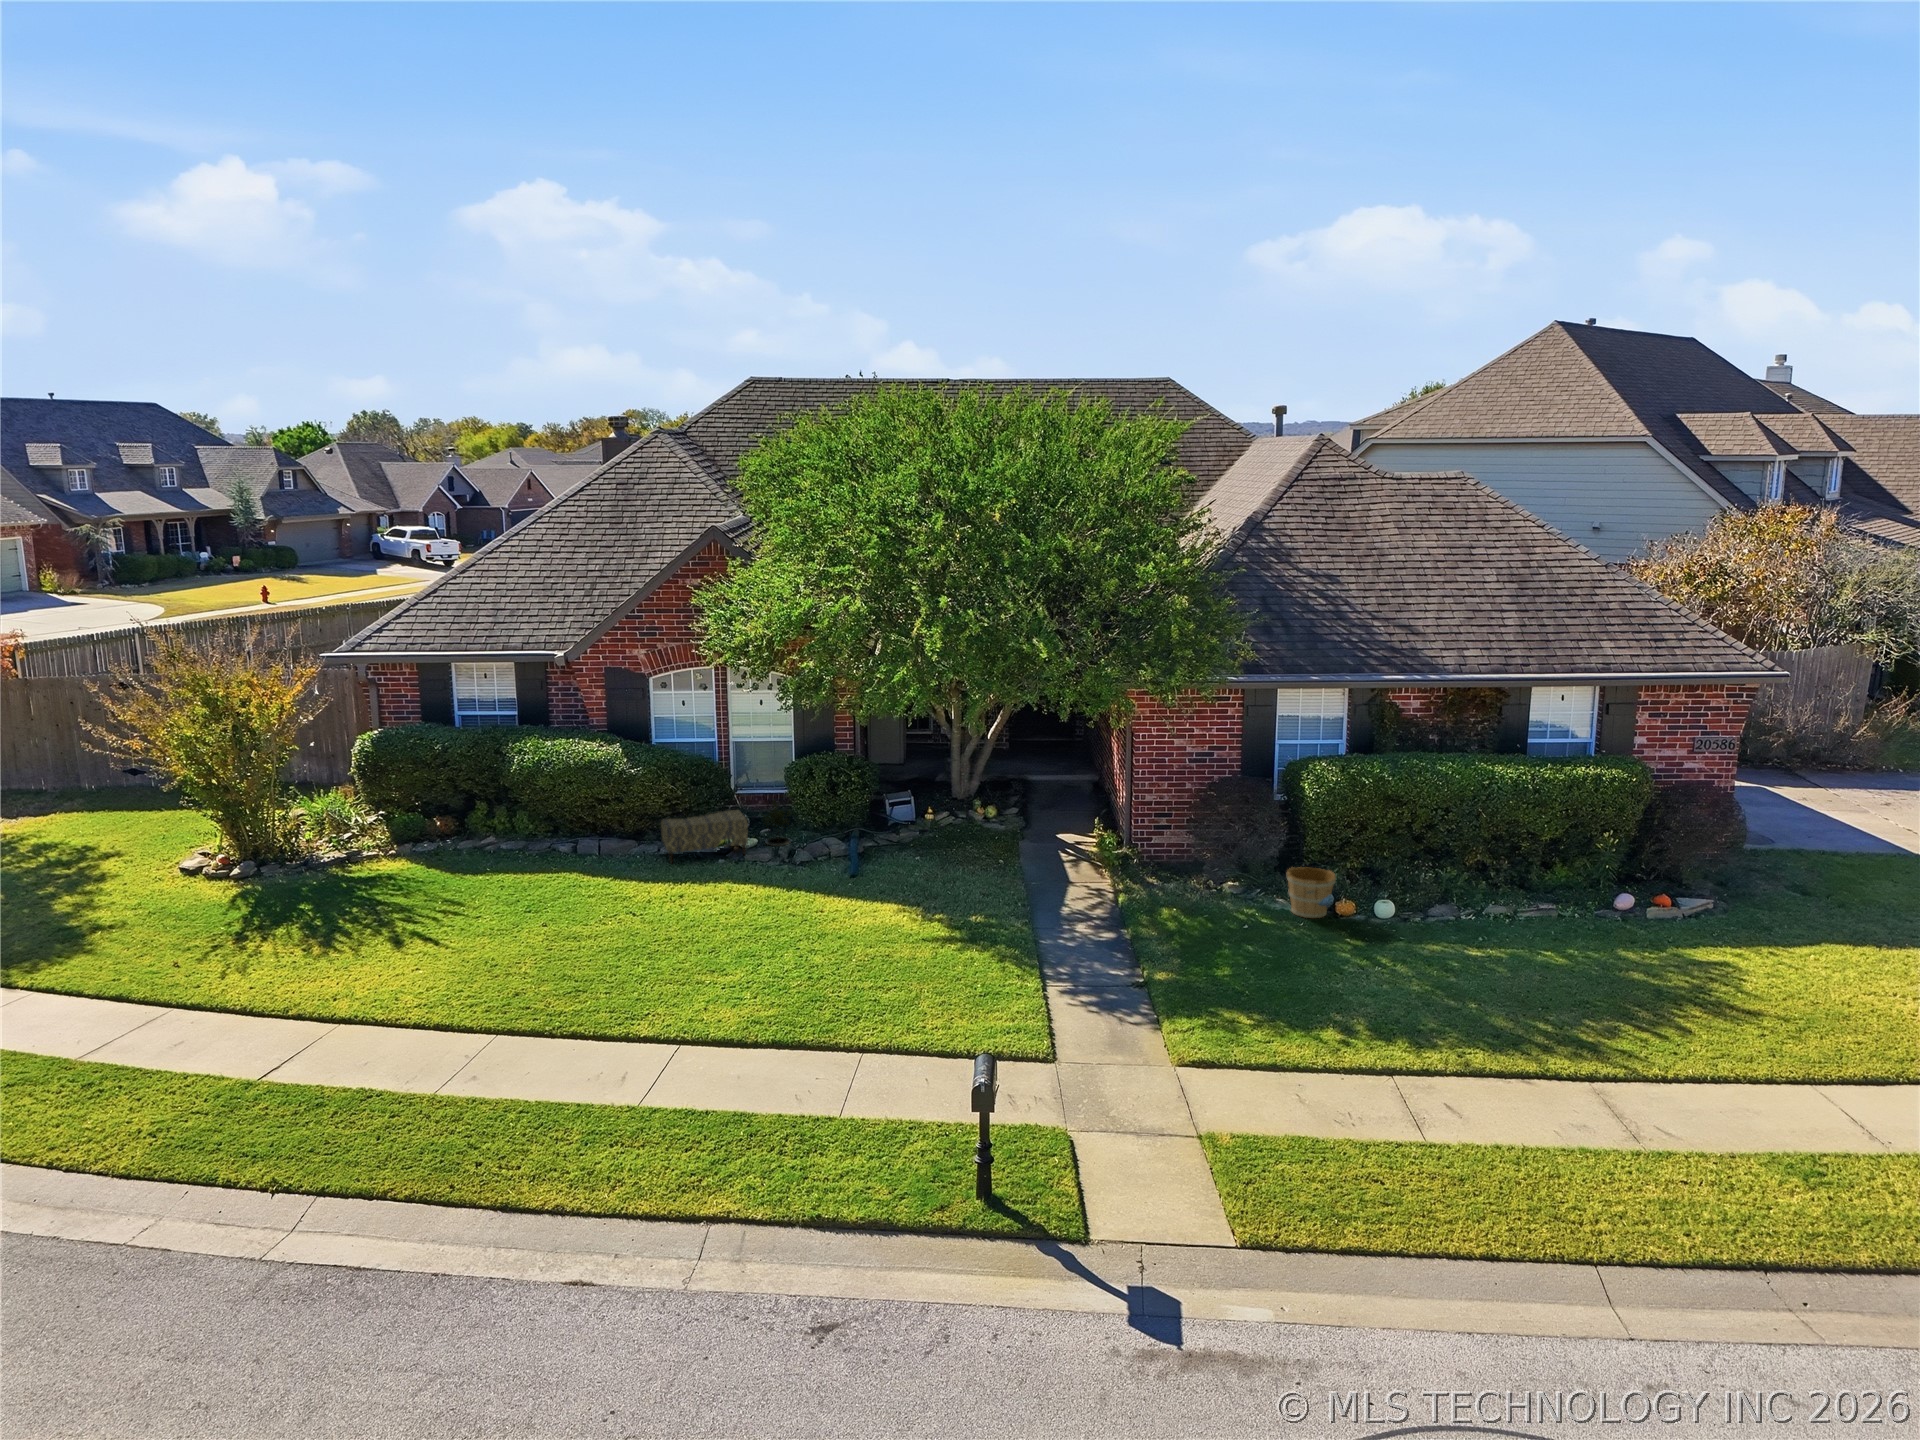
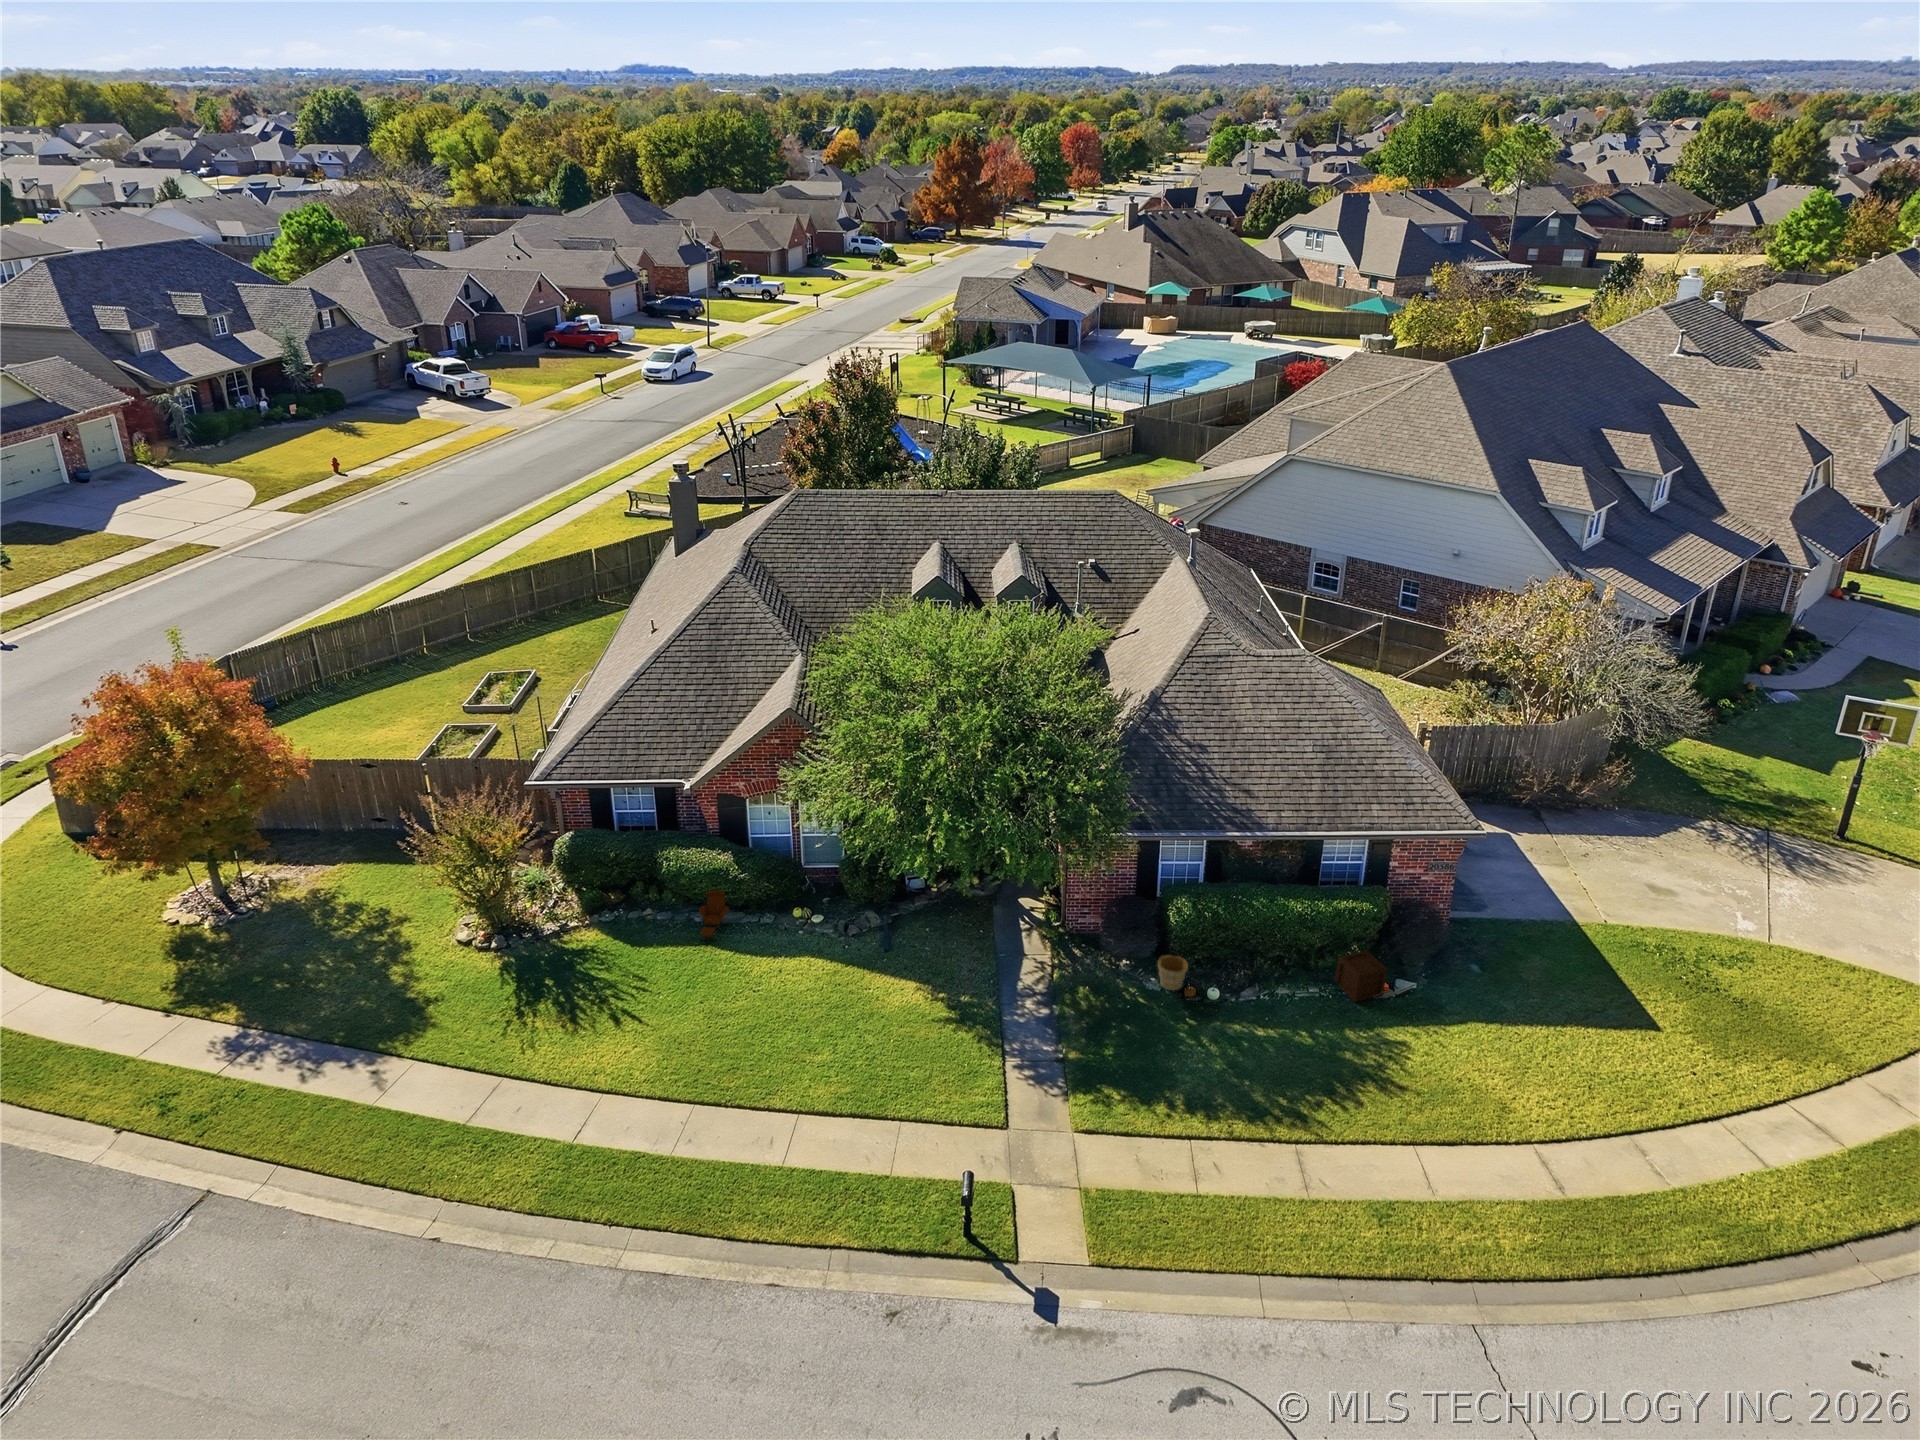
lounge chair: none [562,799,613,875] -> present [699,889,729,941]
potted tree: present [763,799,790,846] -> none [823,881,845,912]
bench: present [661,810,748,863] -> none [760,890,817,933]
wooden crate: none [1573,857,1664,931] -> present [1335,950,1387,1002]

